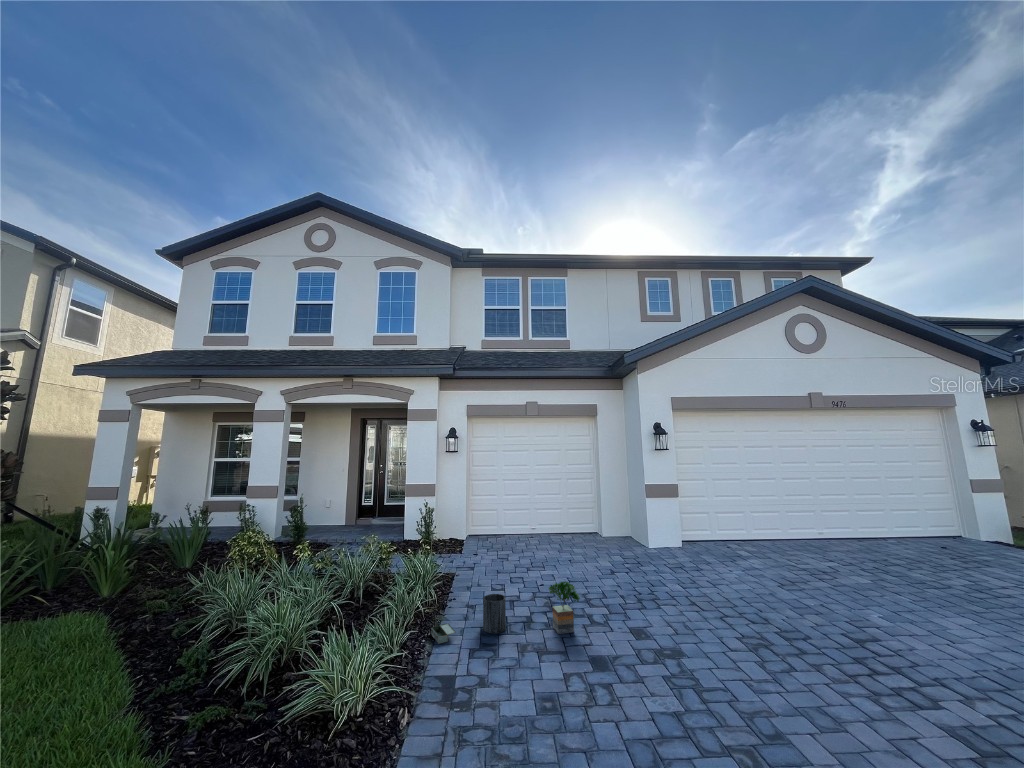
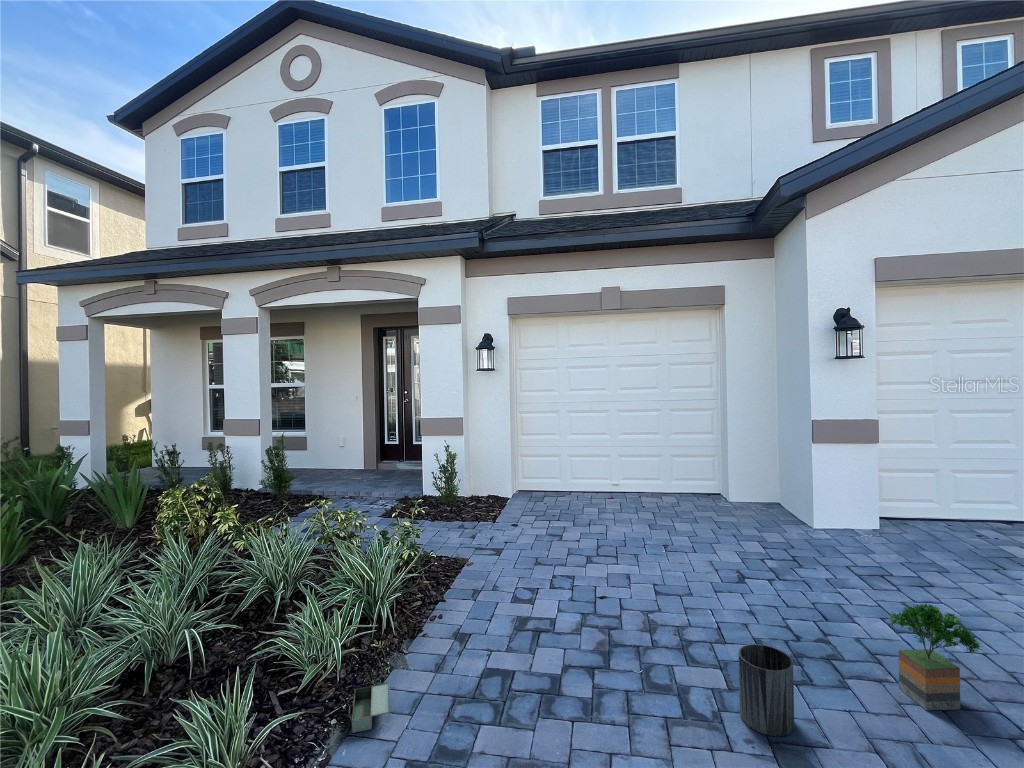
potted tree: present [549,582,580,634] -> present [889,604,981,710]
trash can: present [483,594,506,633] -> present [738,644,794,736]

